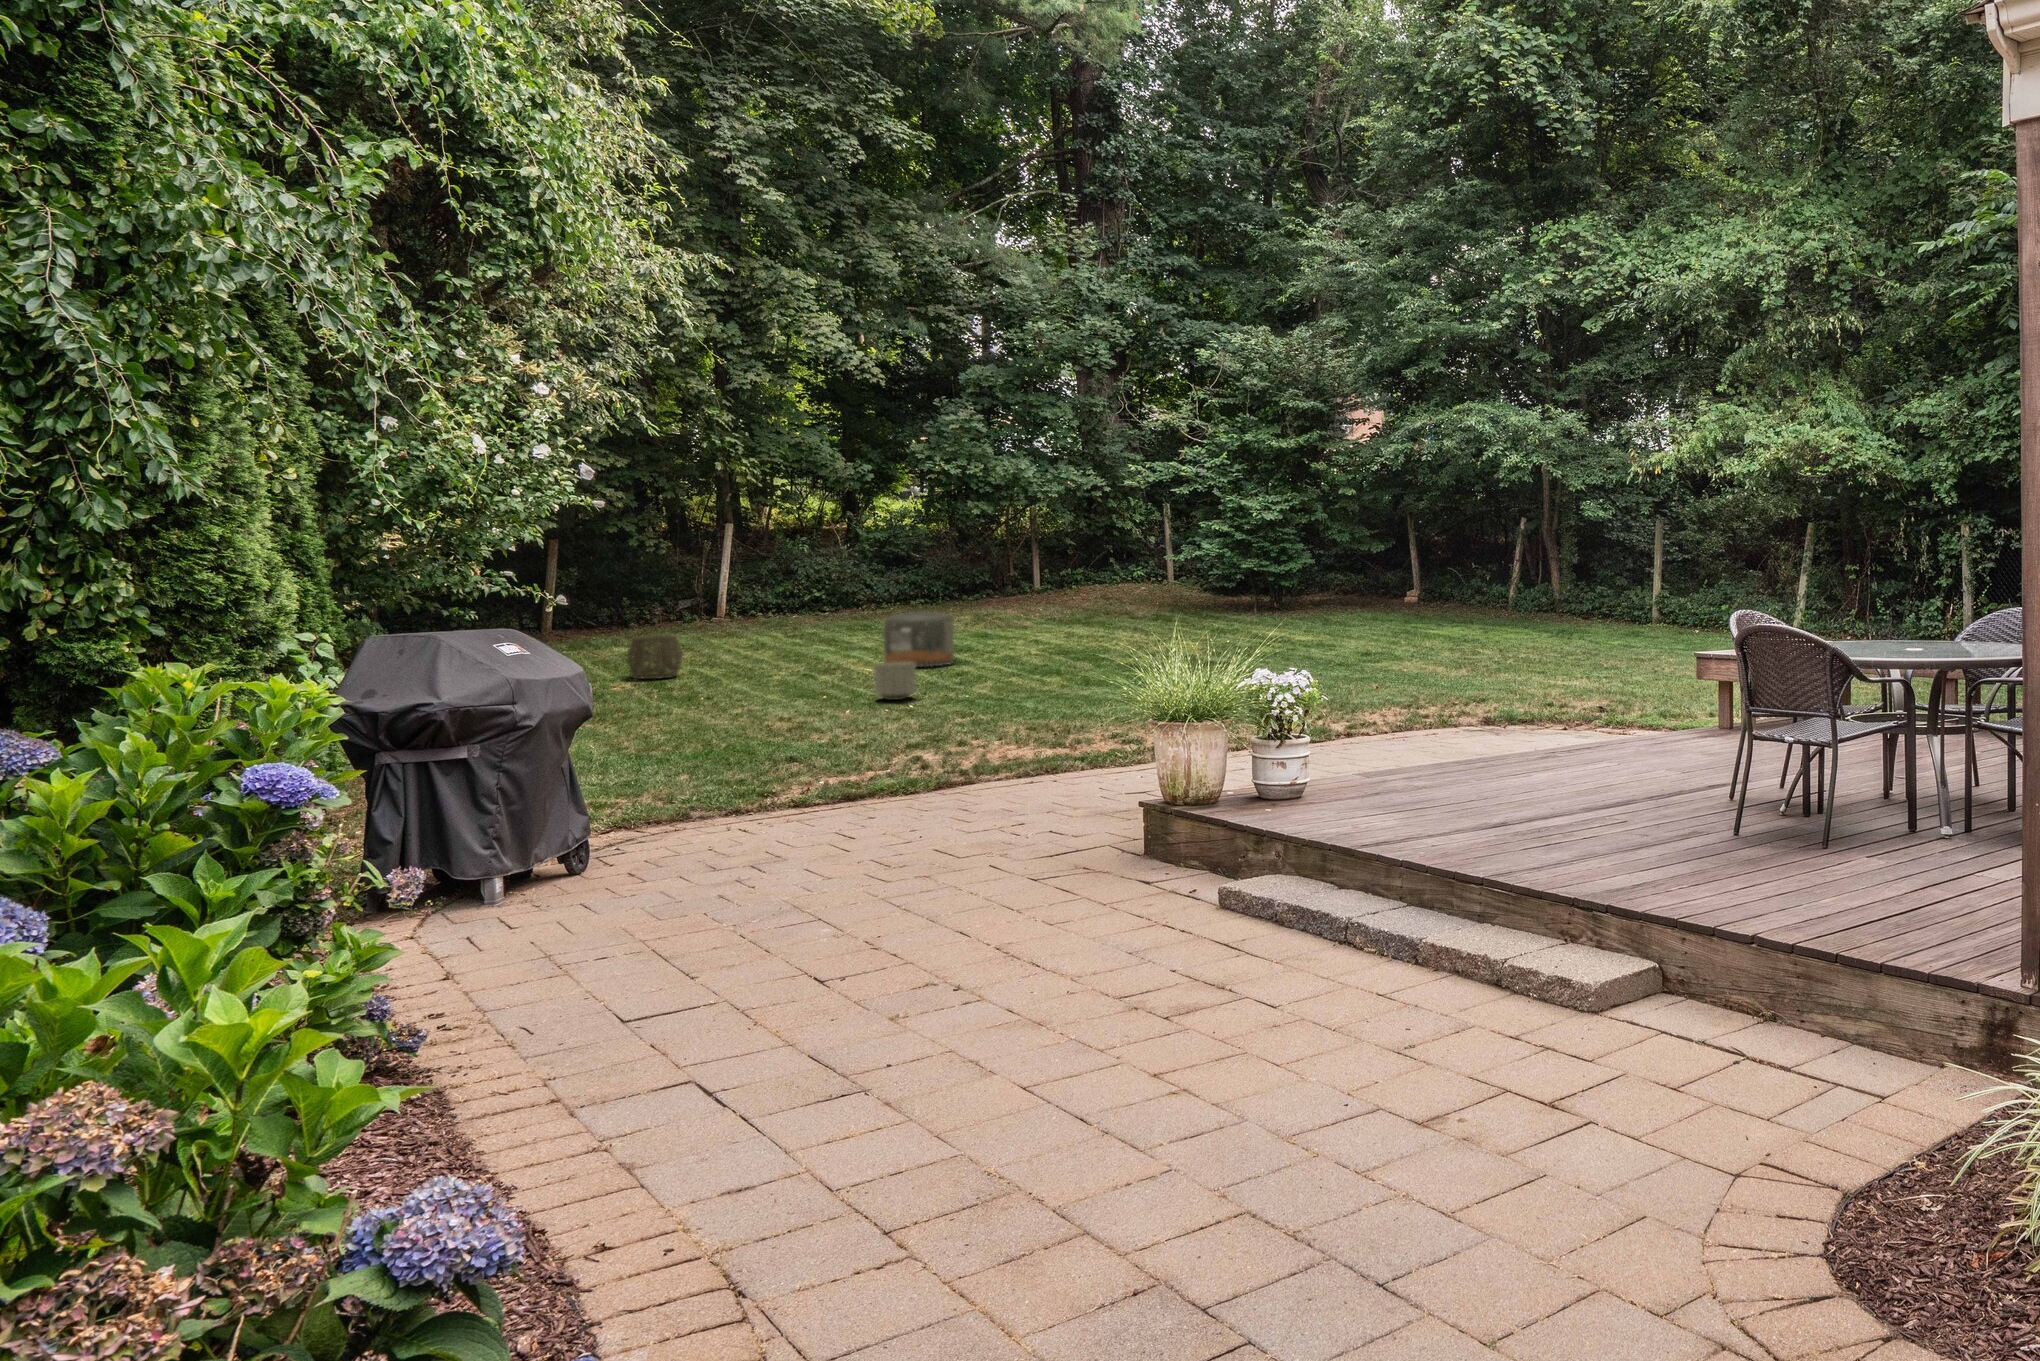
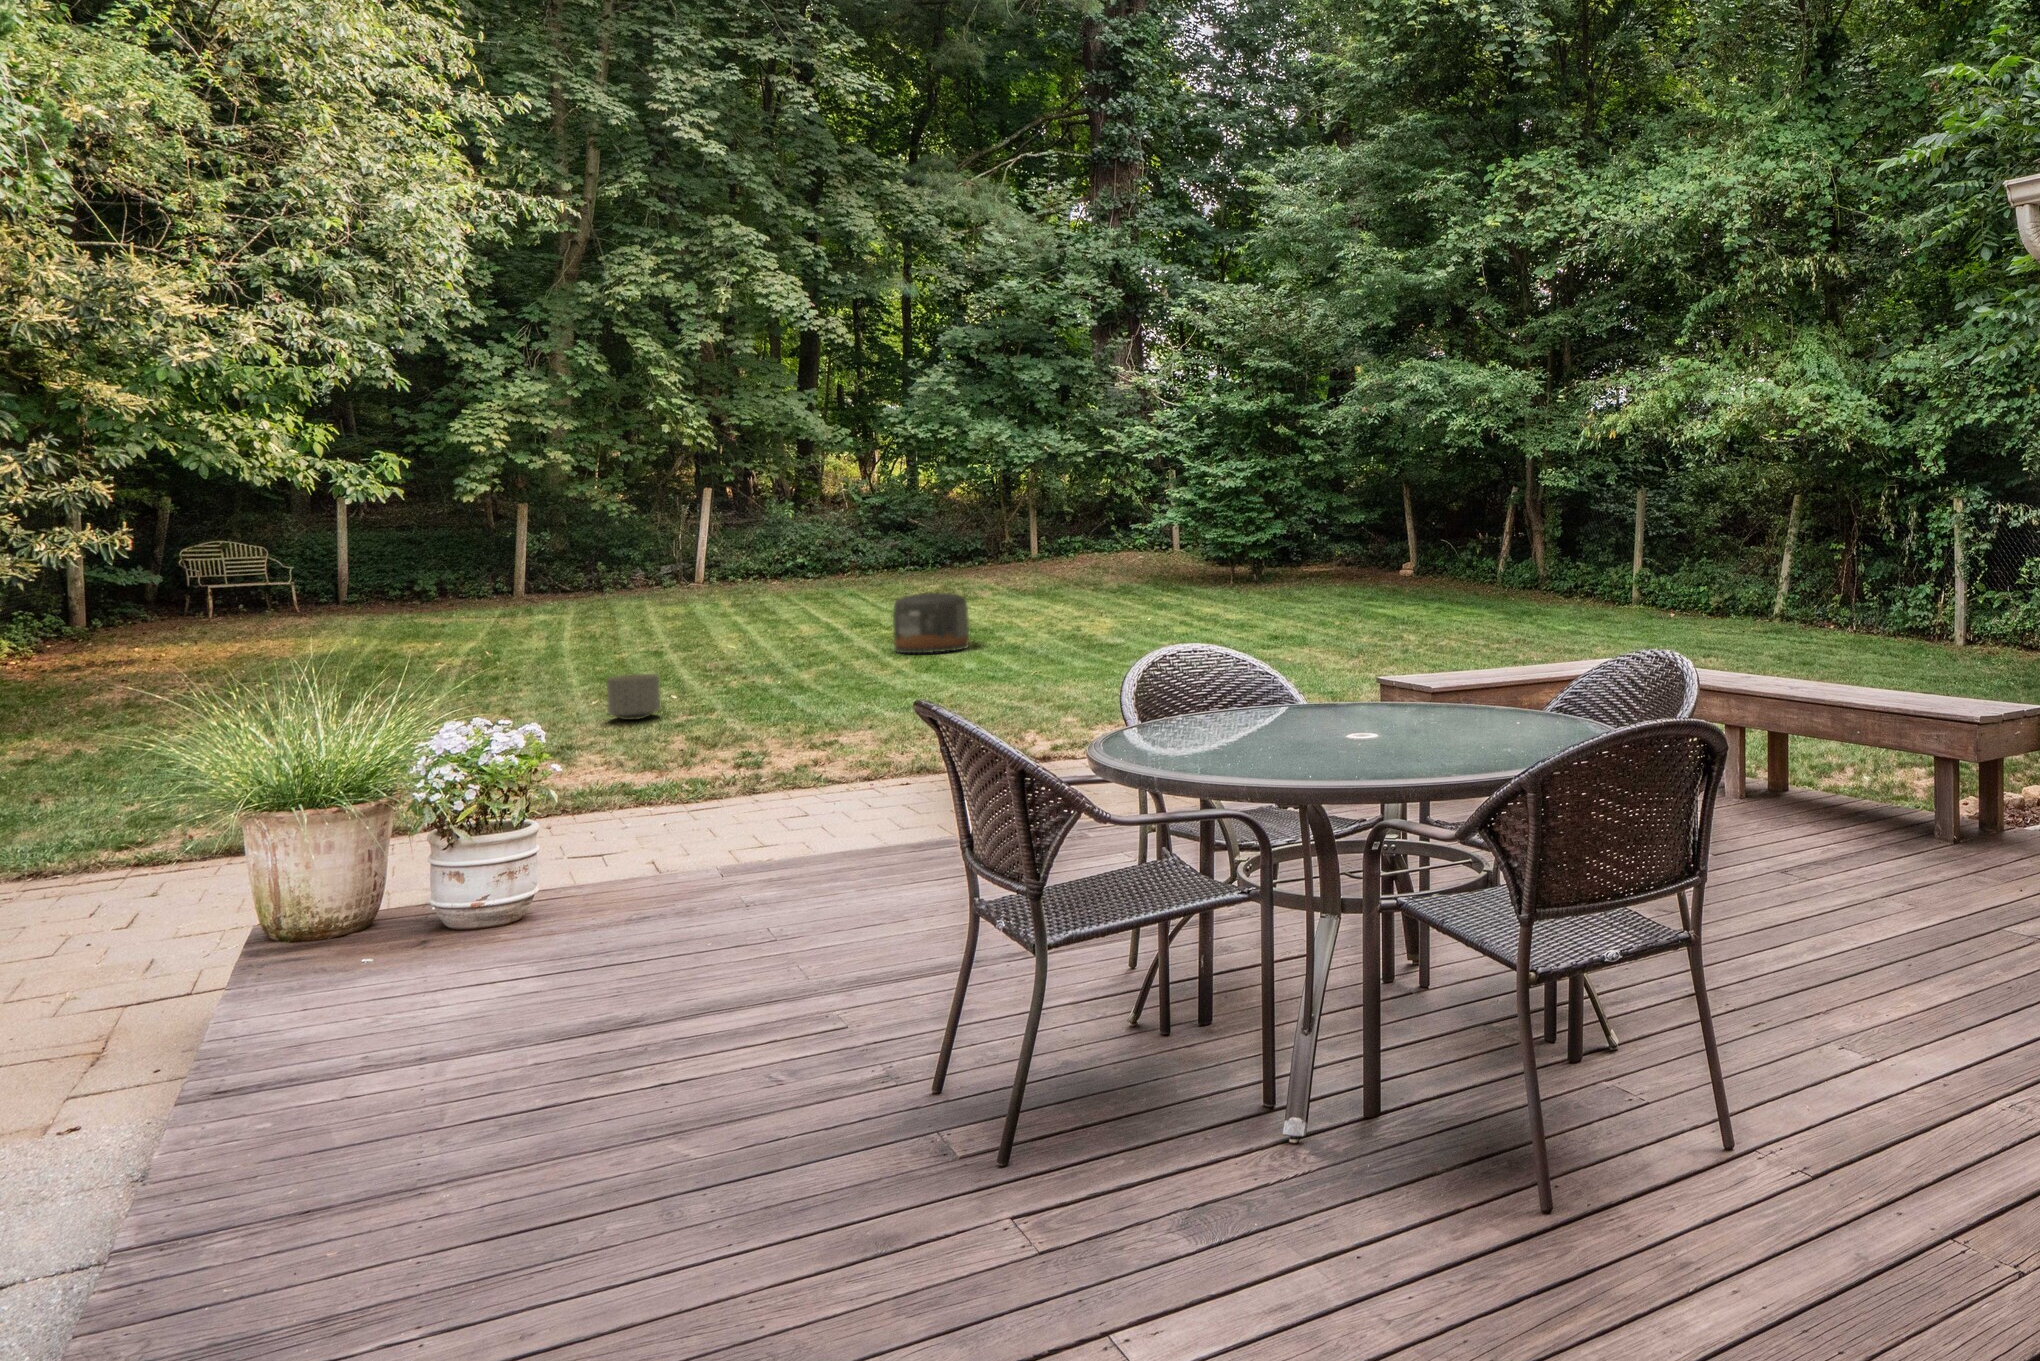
pouf: present [883,611,954,667] -> present [893,592,969,653]
woven basket: present [627,635,682,679] -> none [375,634,446,686]

